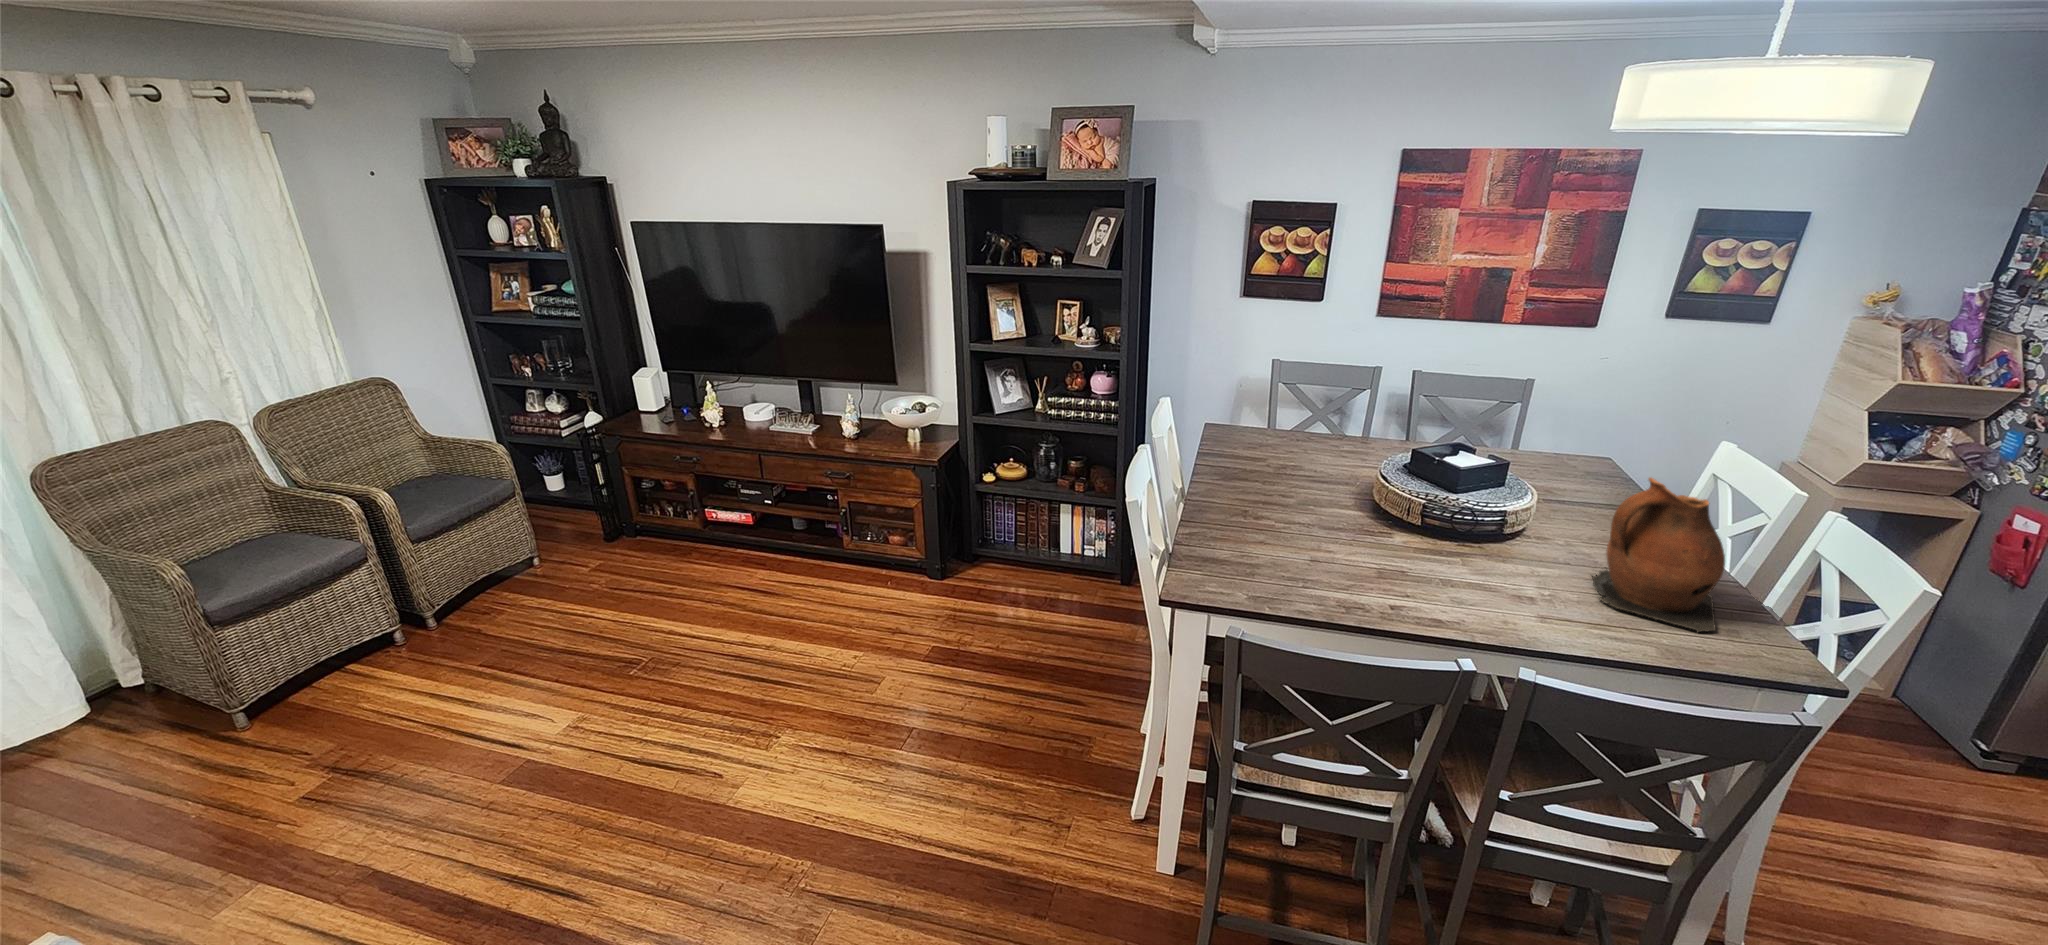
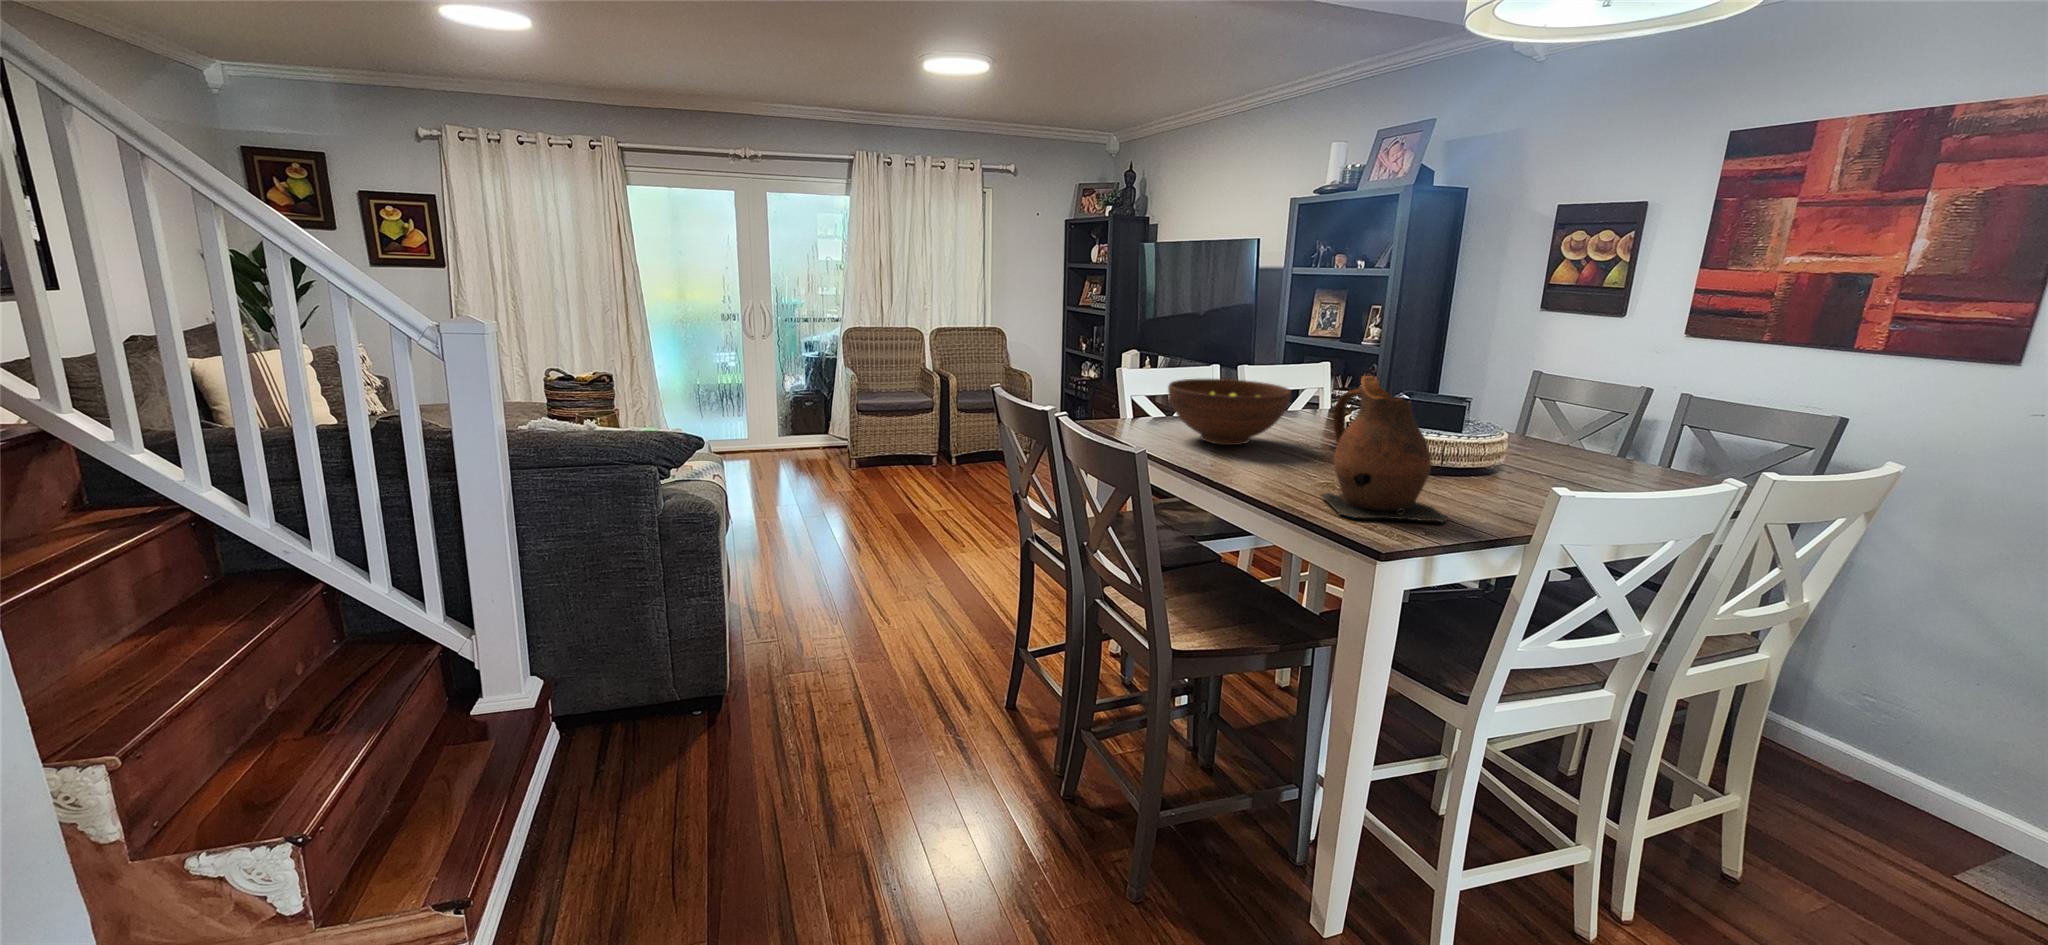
fruit bowl: none [1240,461,1393,557] -> present [1168,379,1292,445]

